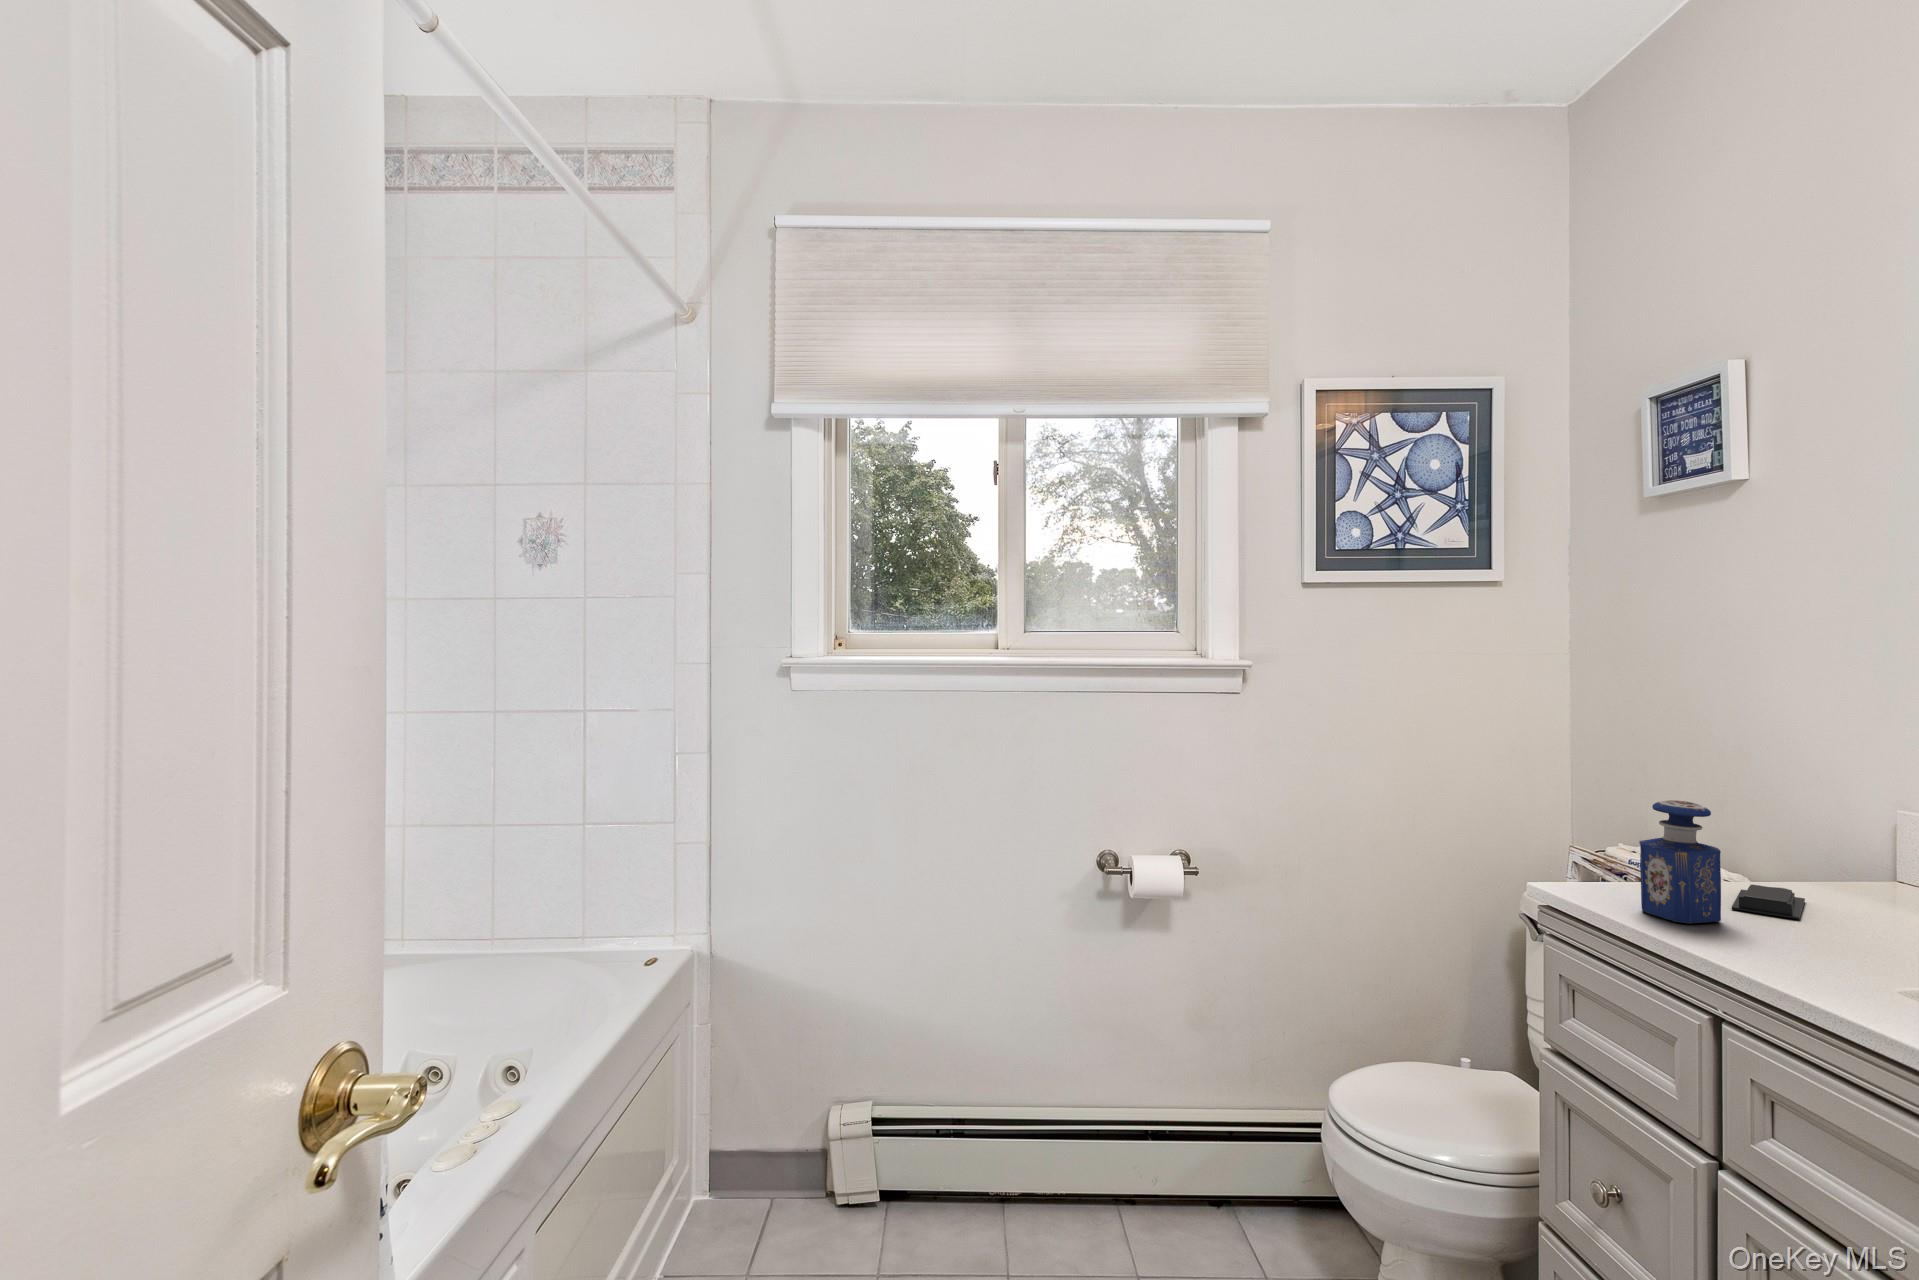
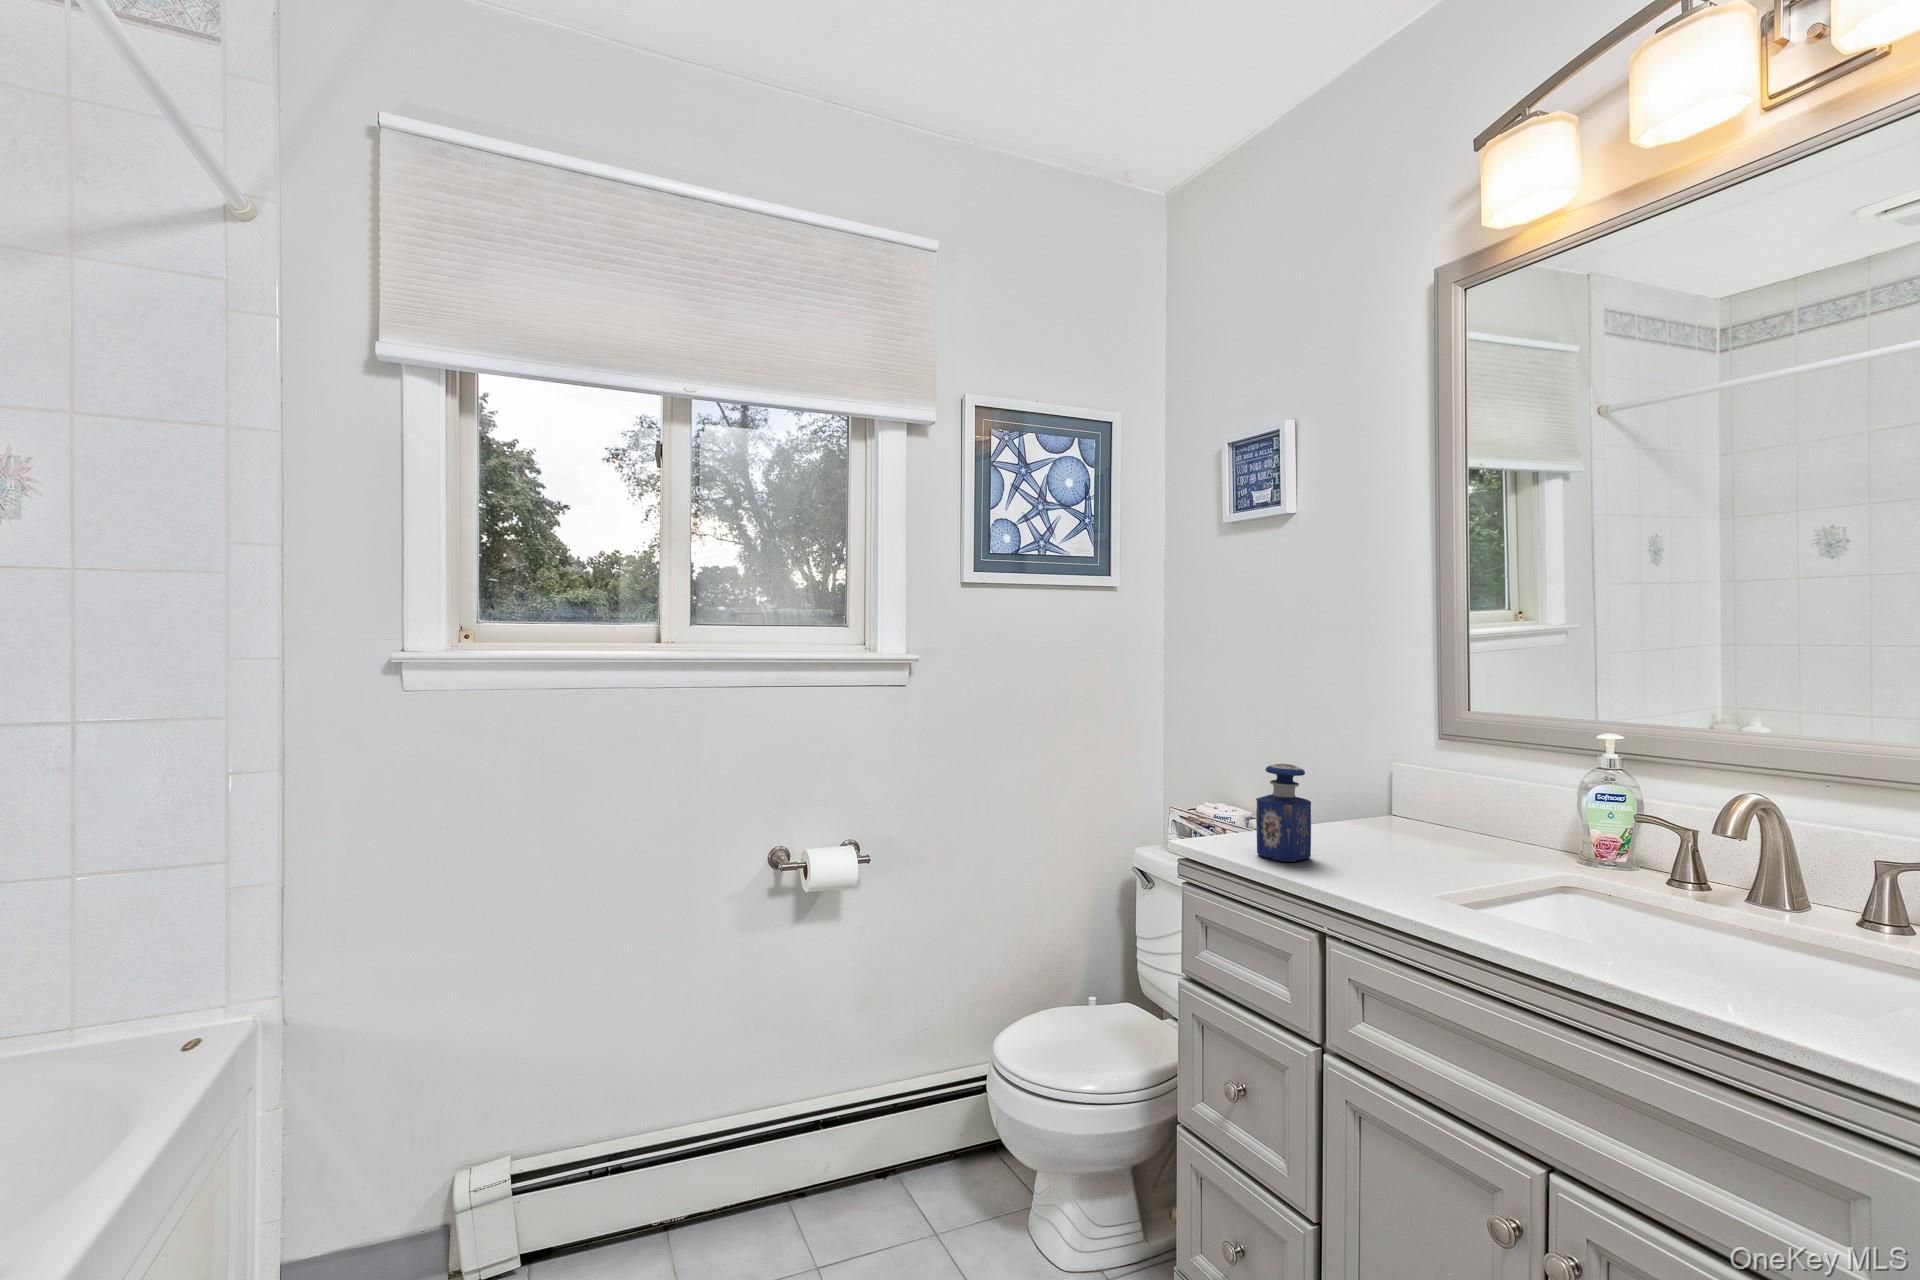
soap bar: present [1732,885,1805,919] -> none [1309,826,1354,850]

